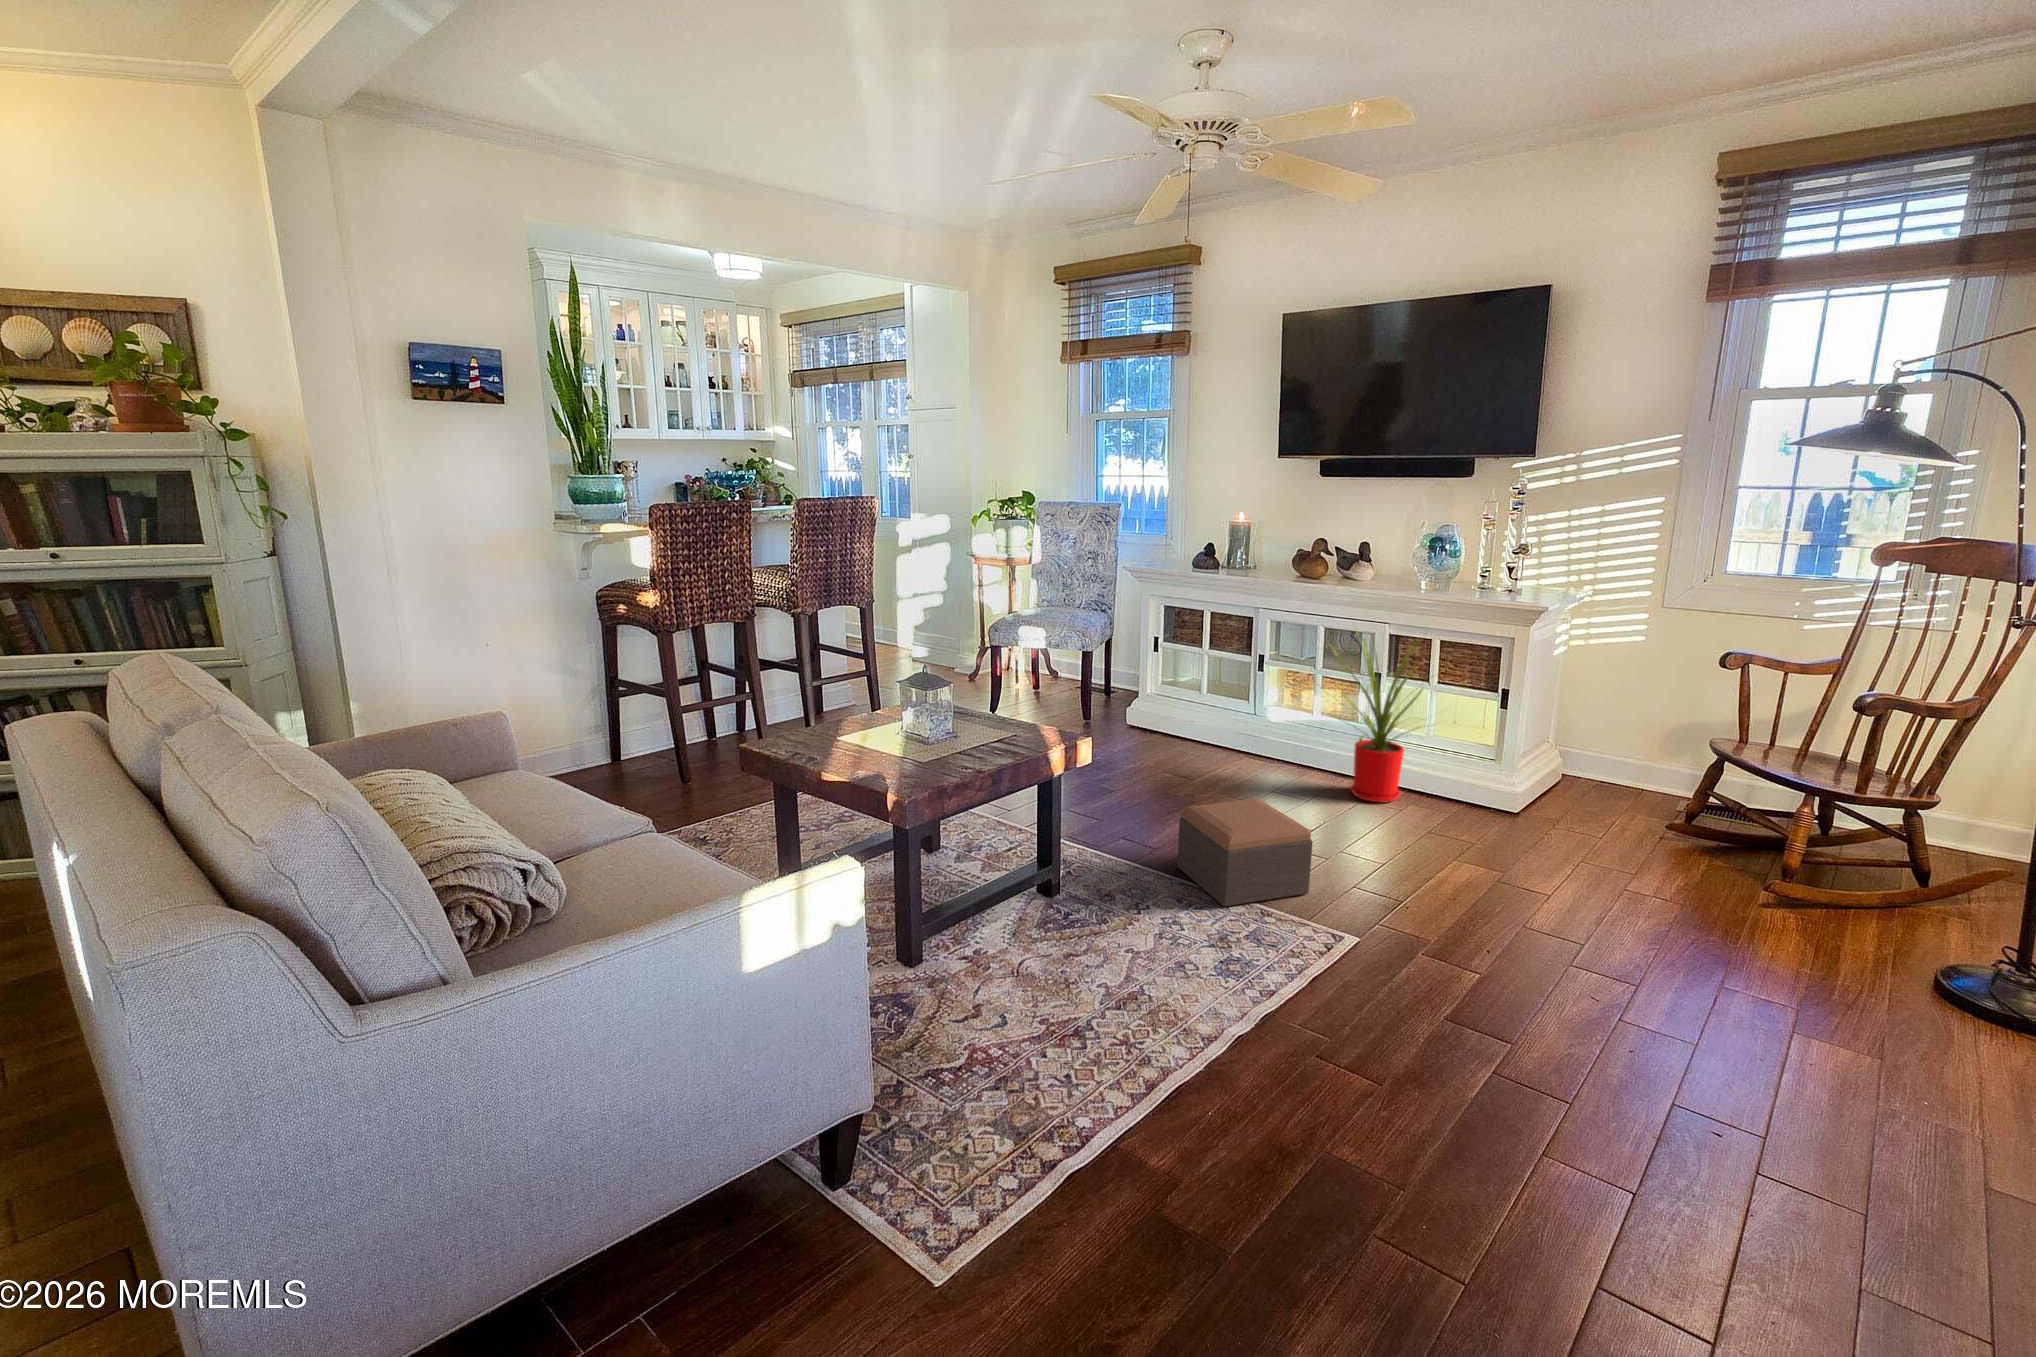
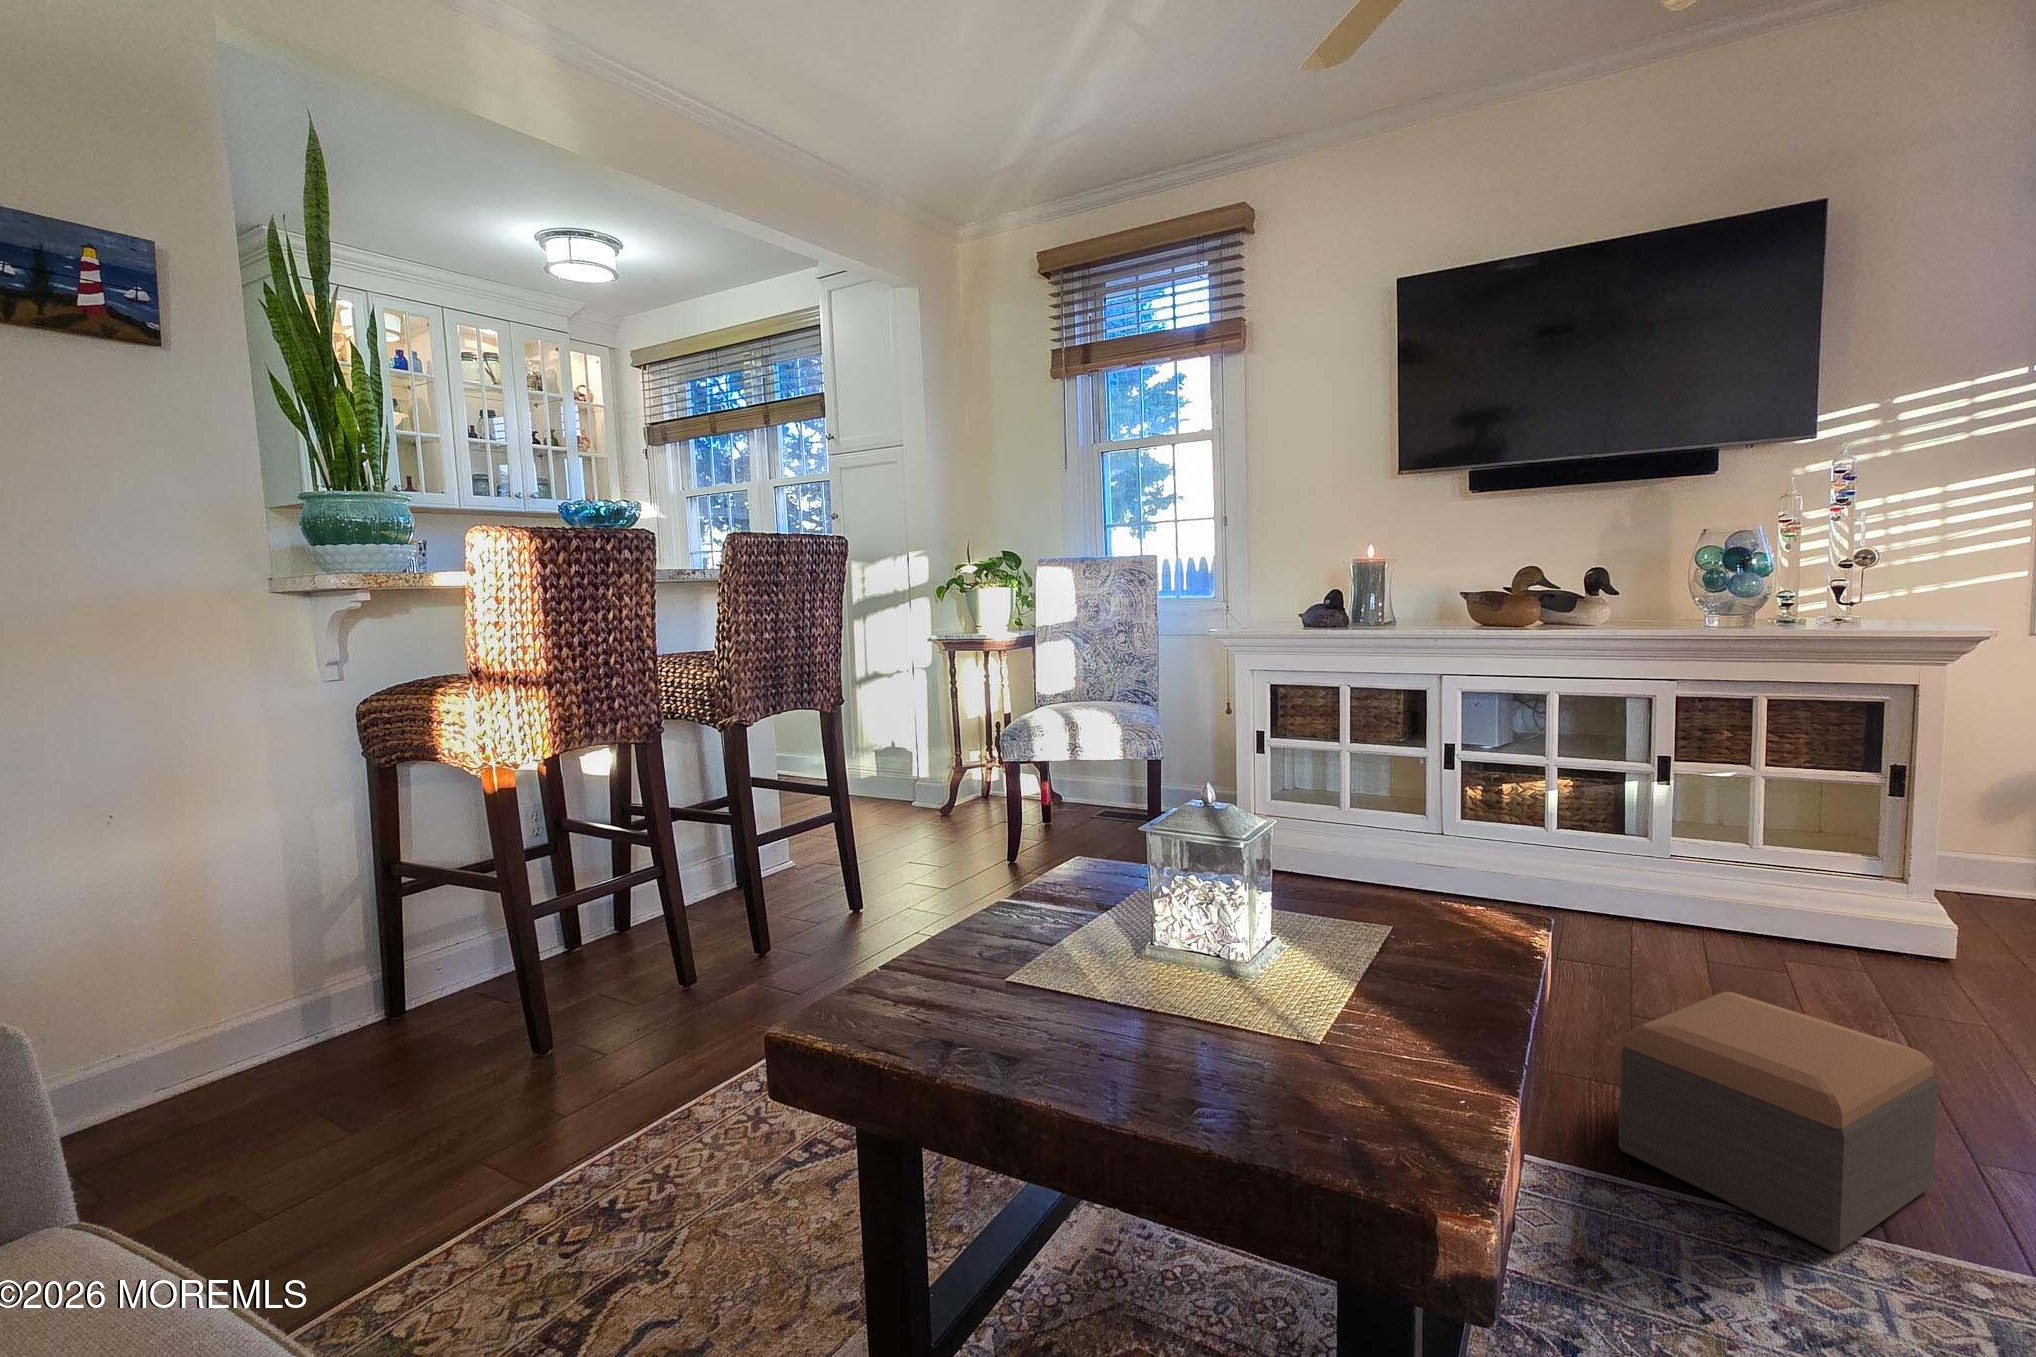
house plant: present [1339,634,1427,803] -> none [1610,678,1865,961]

